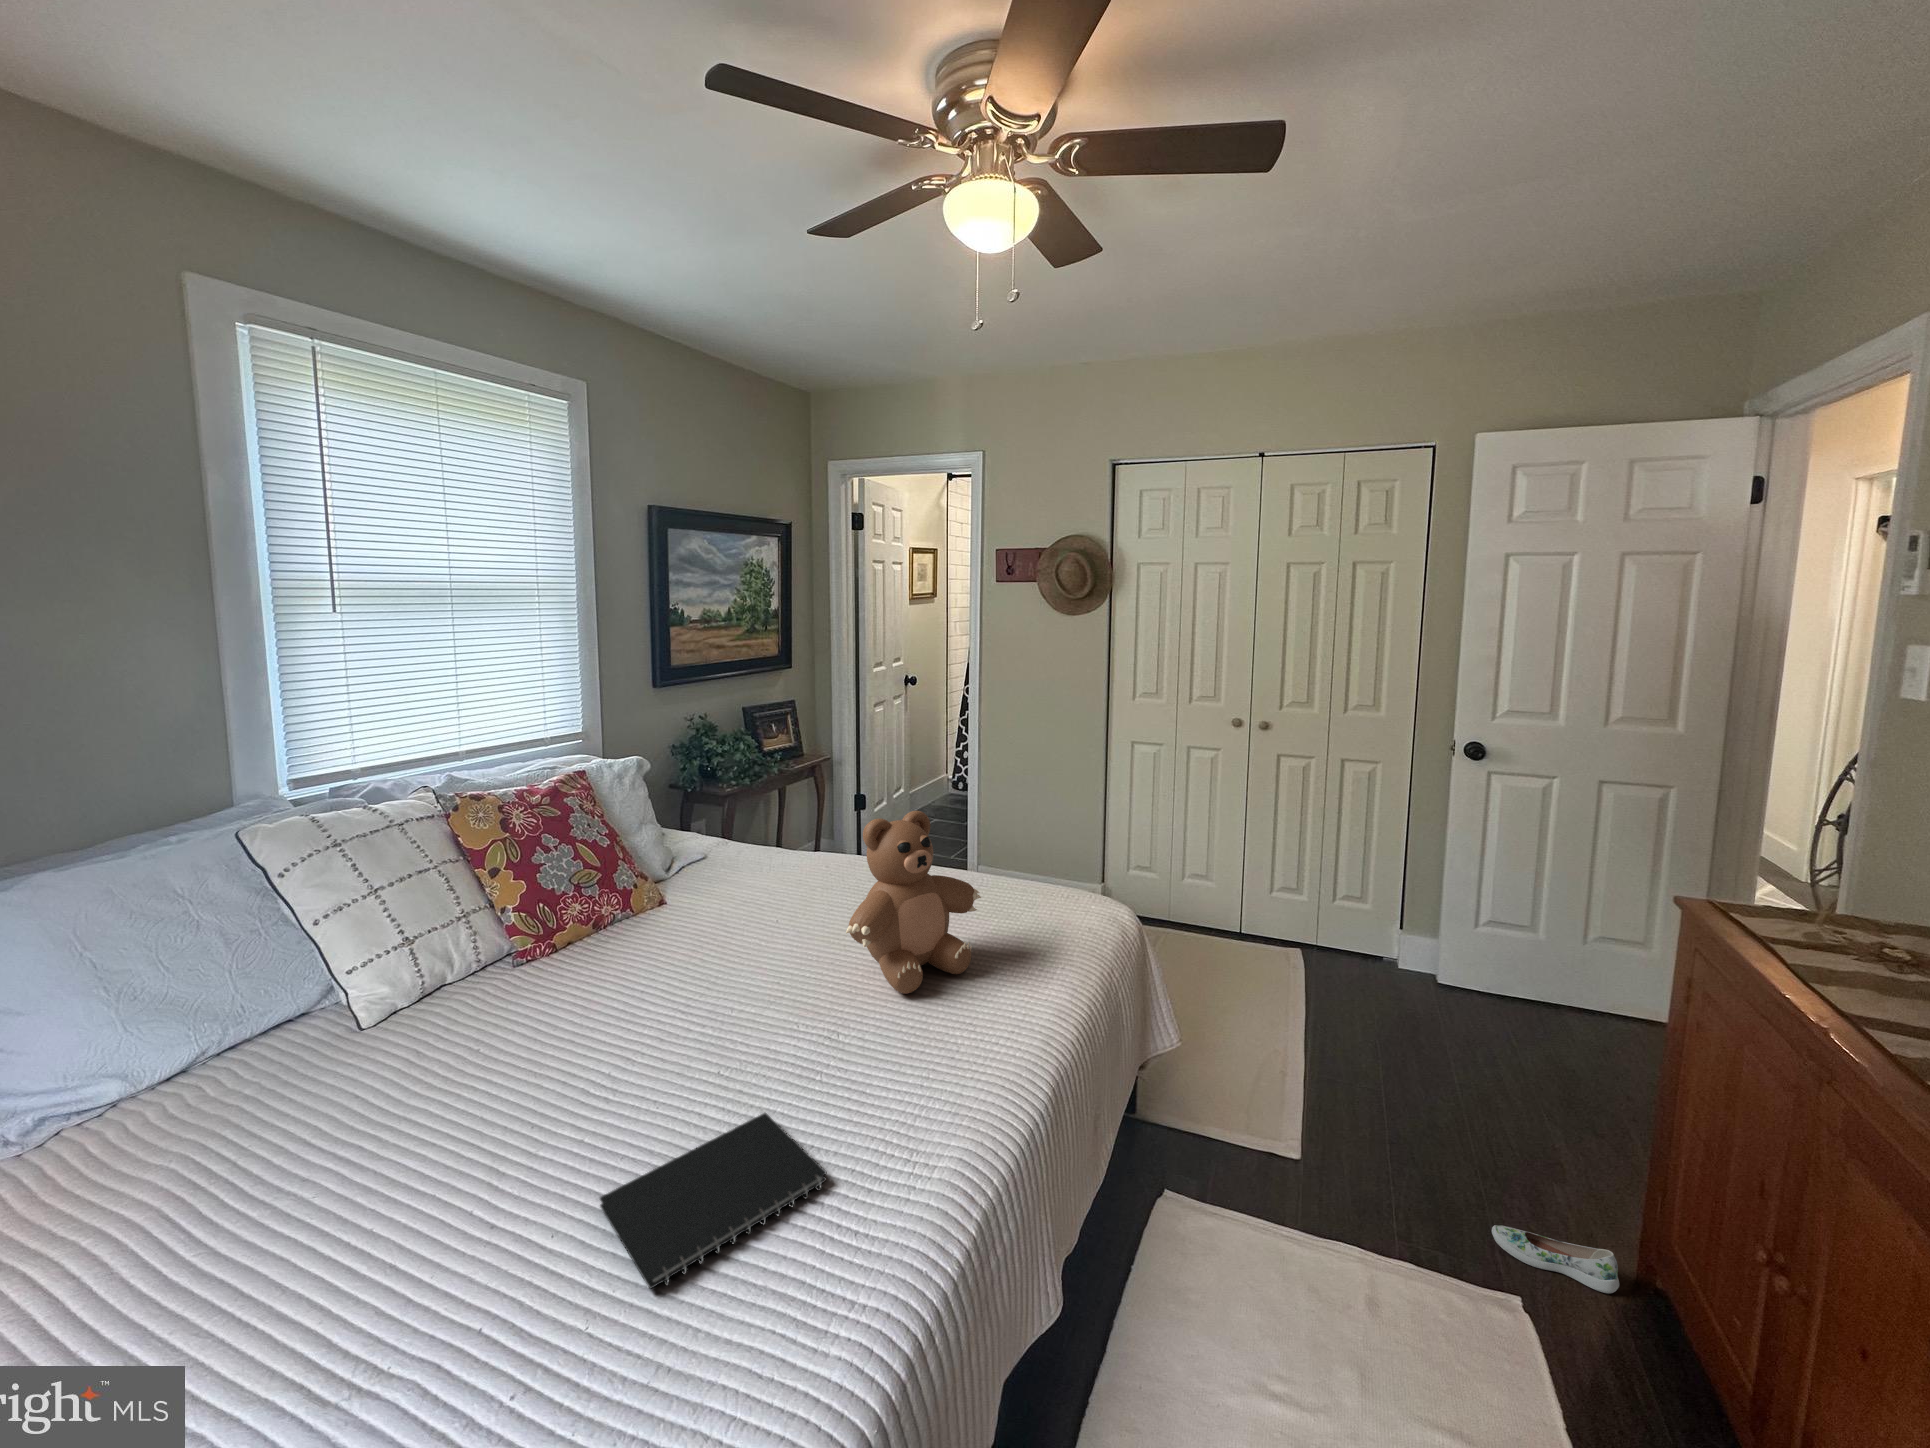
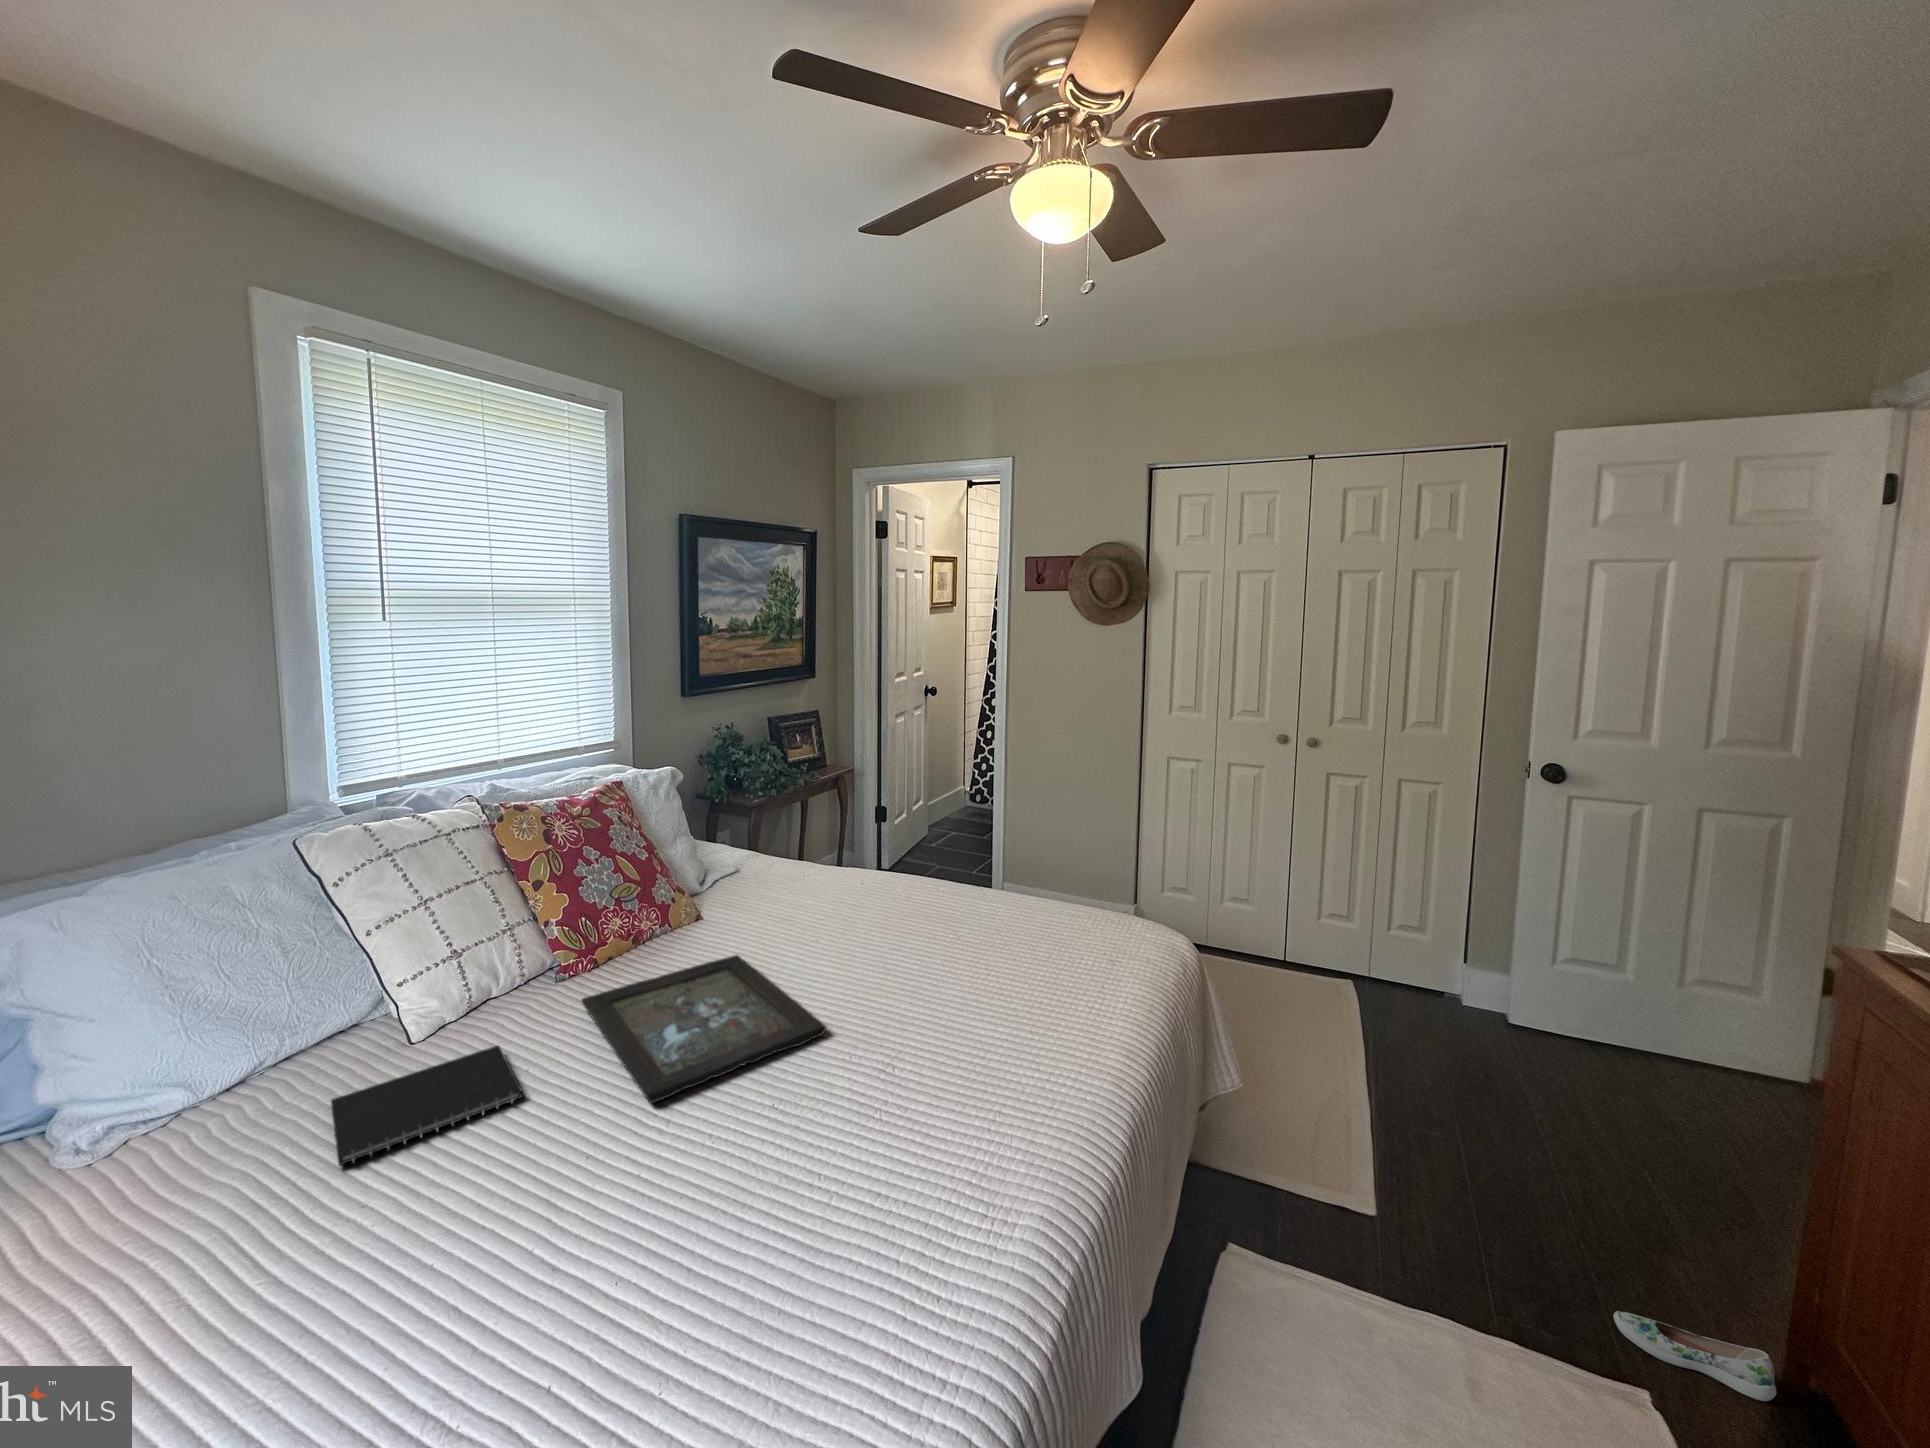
teddy bear: present [846,811,981,994] -> none [897,831,1037,1026]
tray: none [537,935,777,1075] -> present [582,955,826,1103]
notebook: present [600,1113,827,1289] -> present [331,1046,522,1165]

